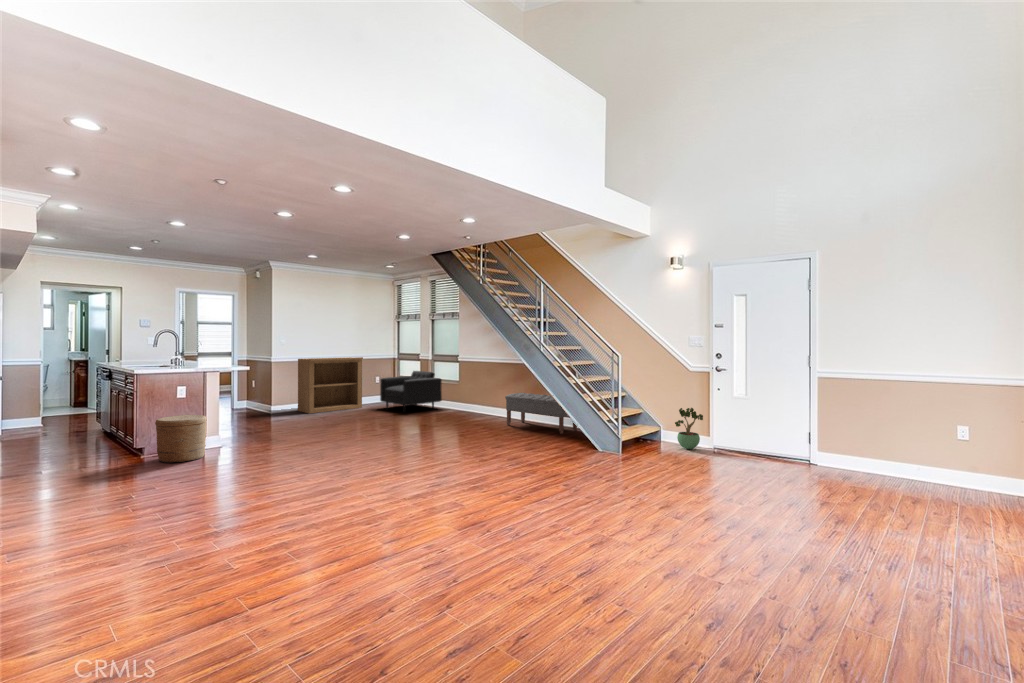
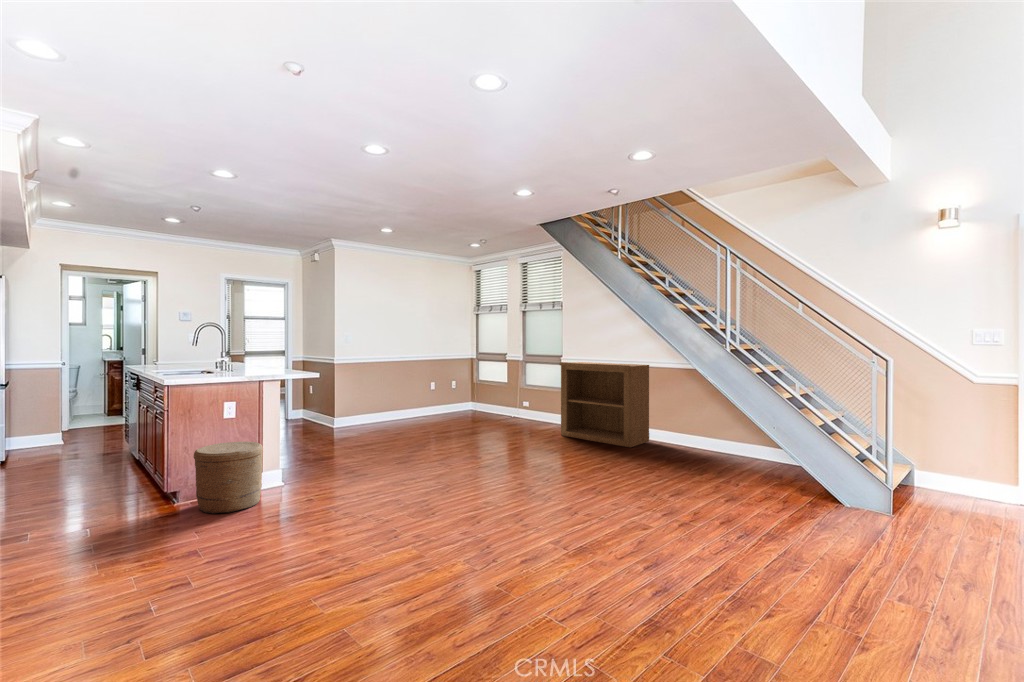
bookshelf: present [298,357,363,413] -> present [560,362,649,447]
armchair: present [380,371,442,412] -> none [462,374,538,427]
bench: present [505,393,577,434] -> none [642,406,753,467]
potted plant: present [675,408,703,449] -> none [938,437,994,500]

